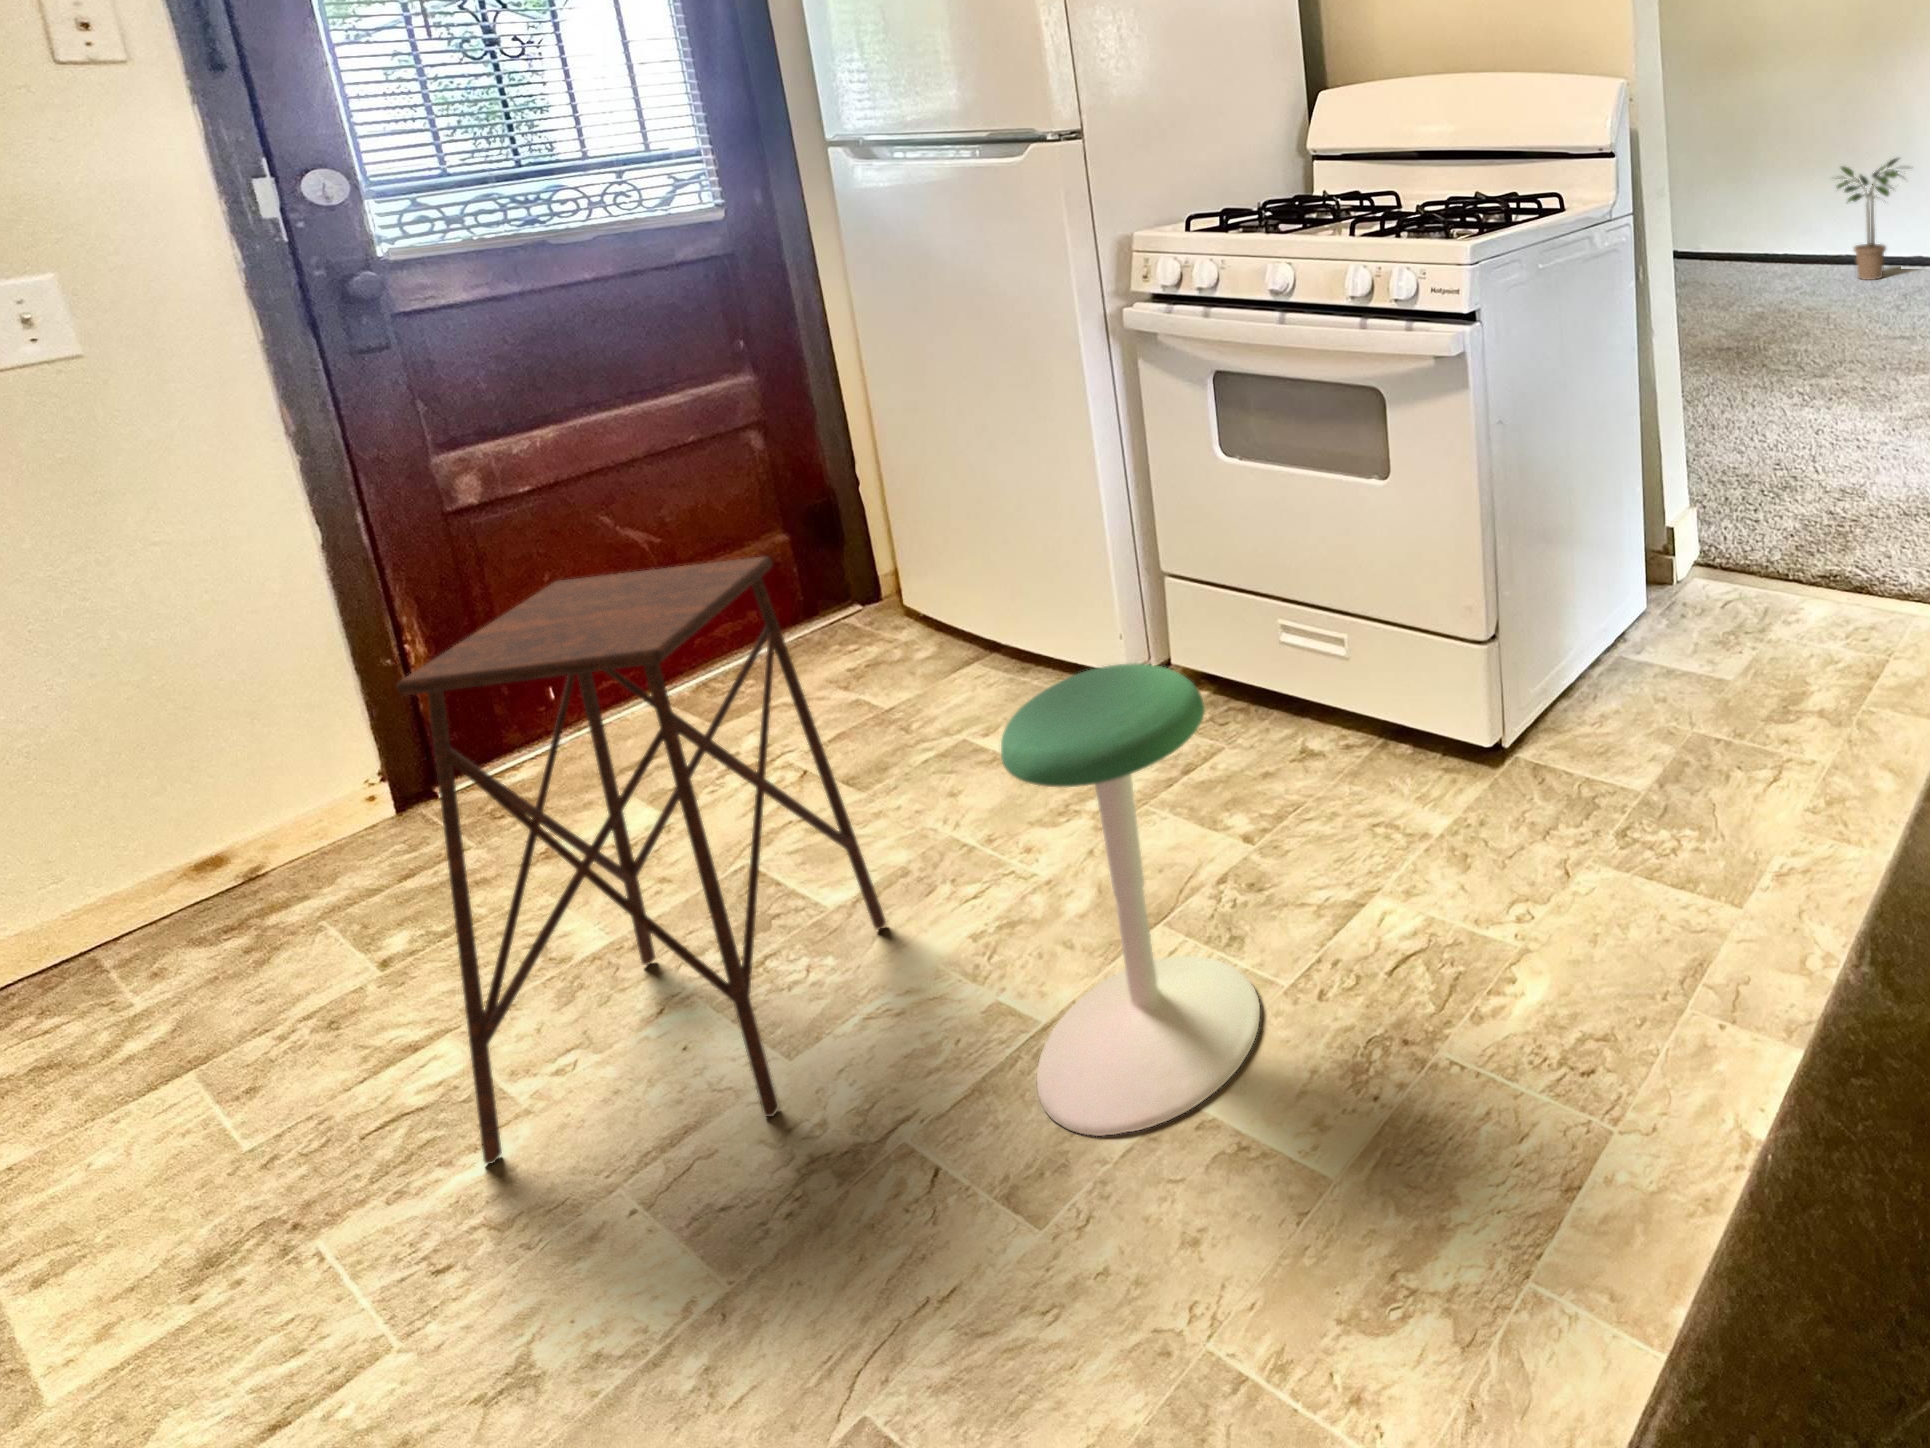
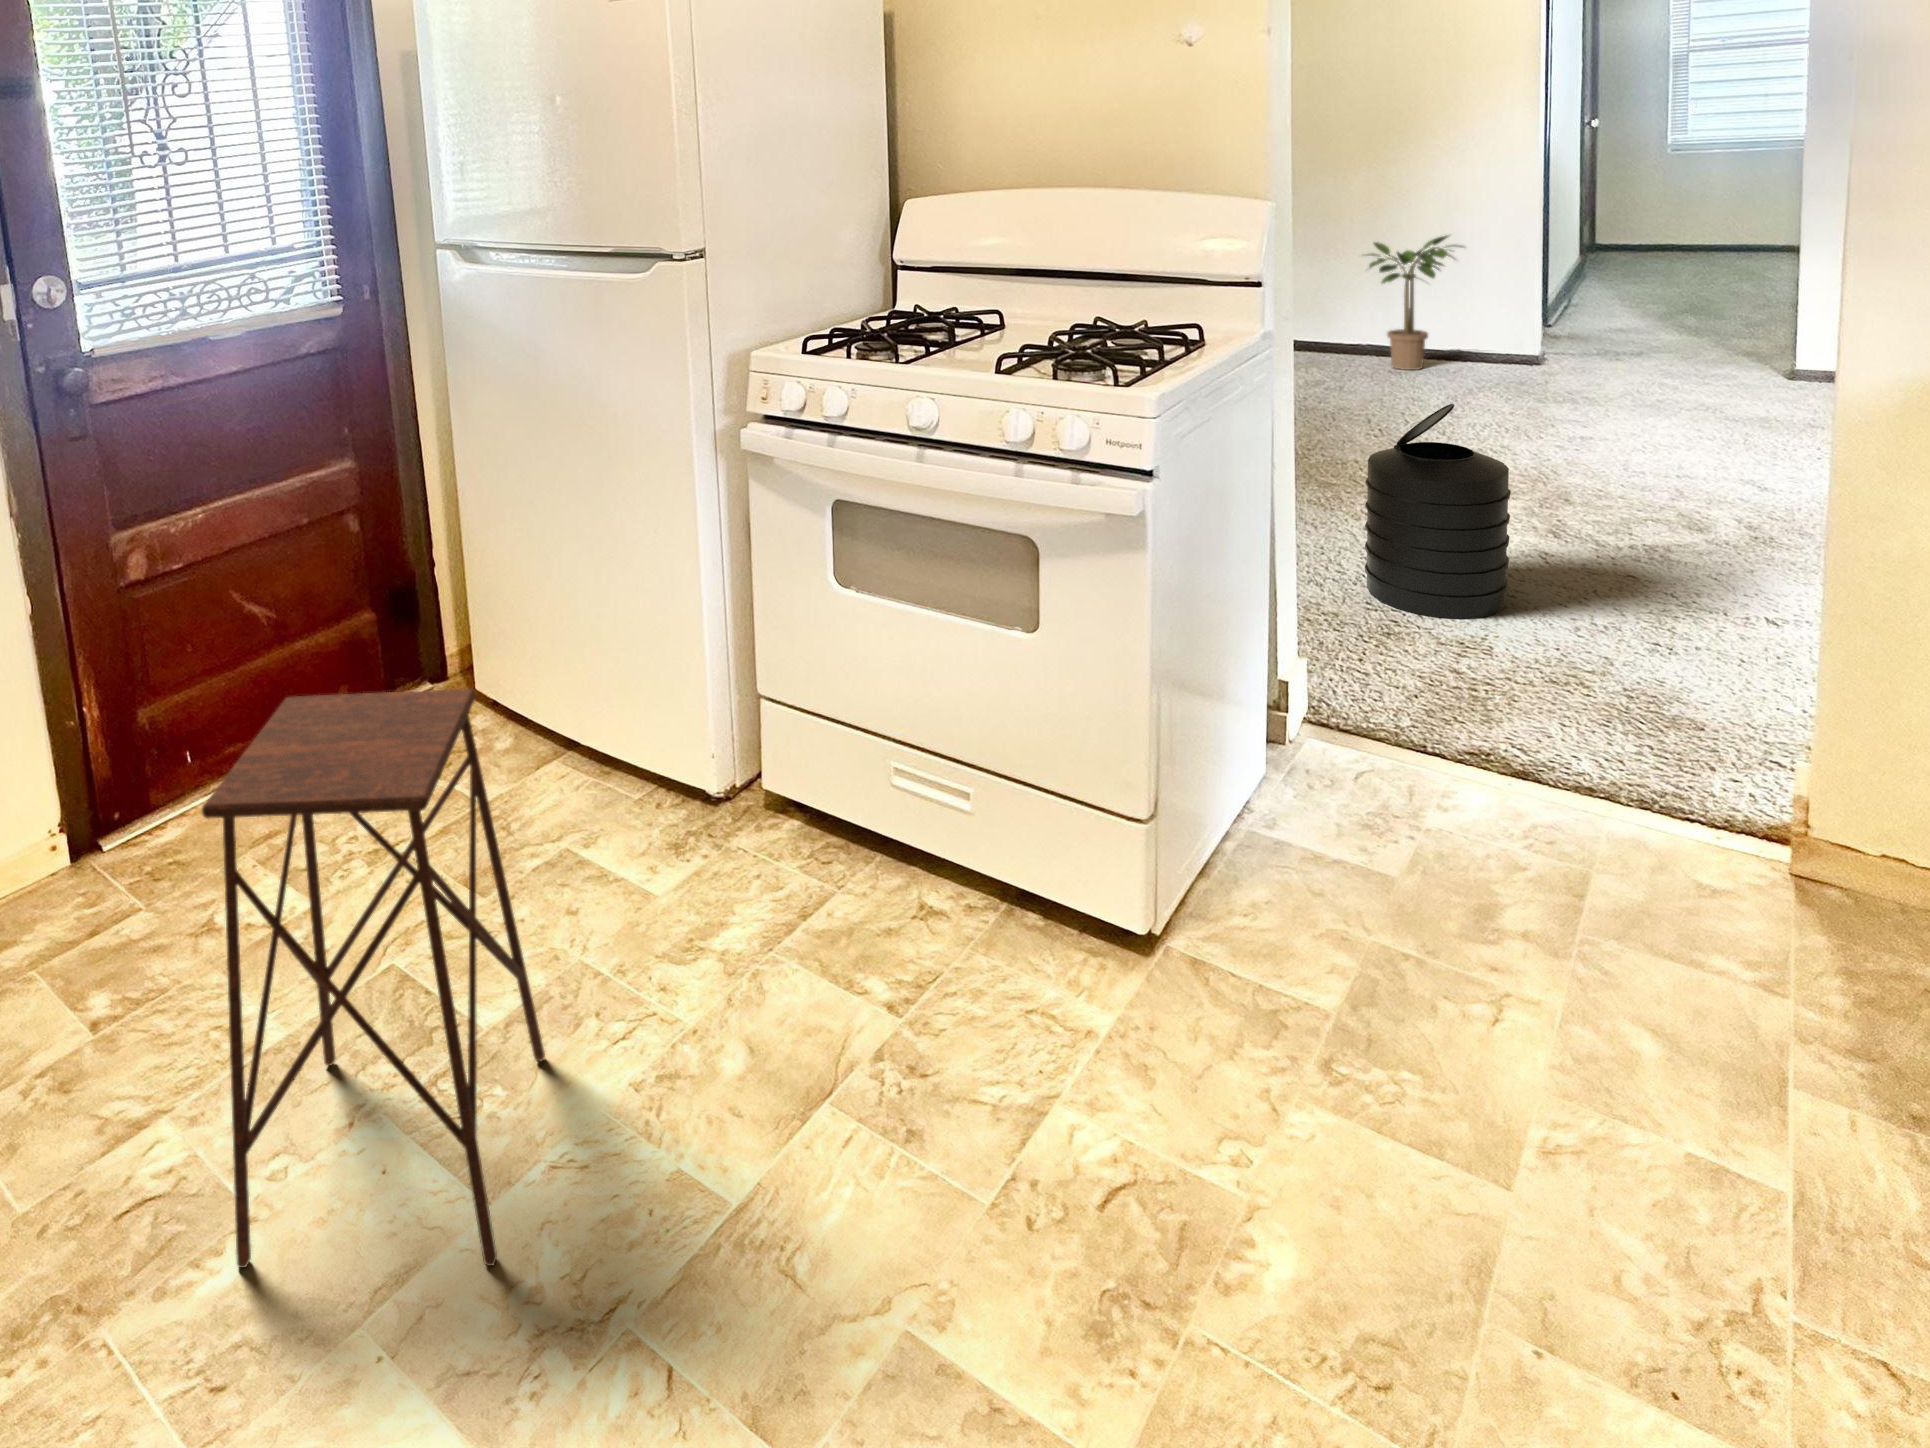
trash can: none [1775,284,1887,473] -> present [1365,404,1511,619]
stool: present [1001,663,1260,1136] -> none [737,844,974,1360]

